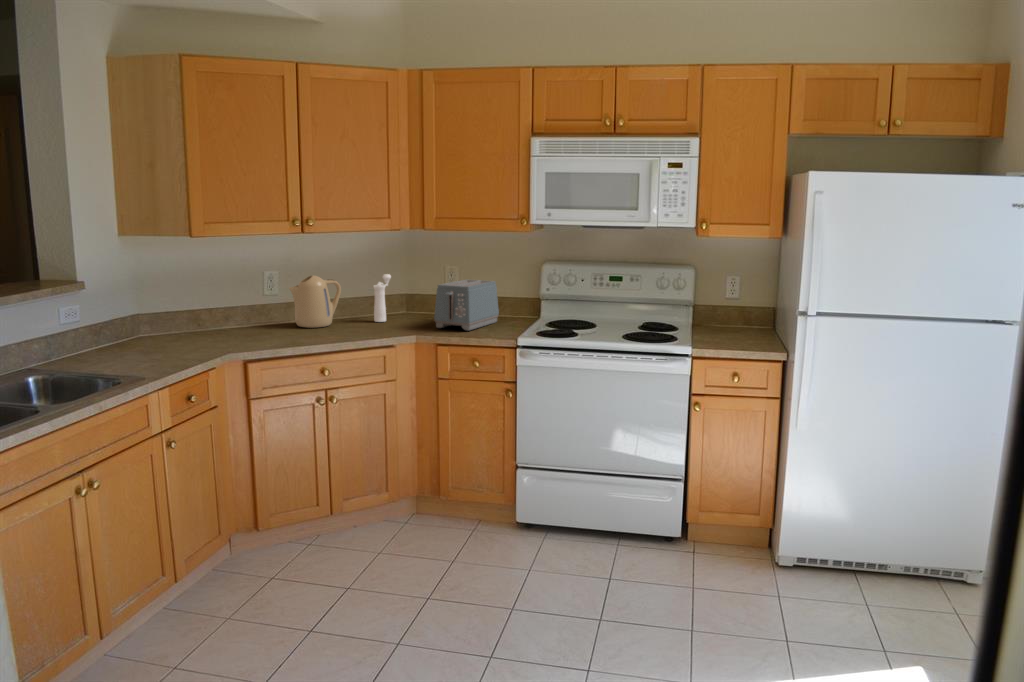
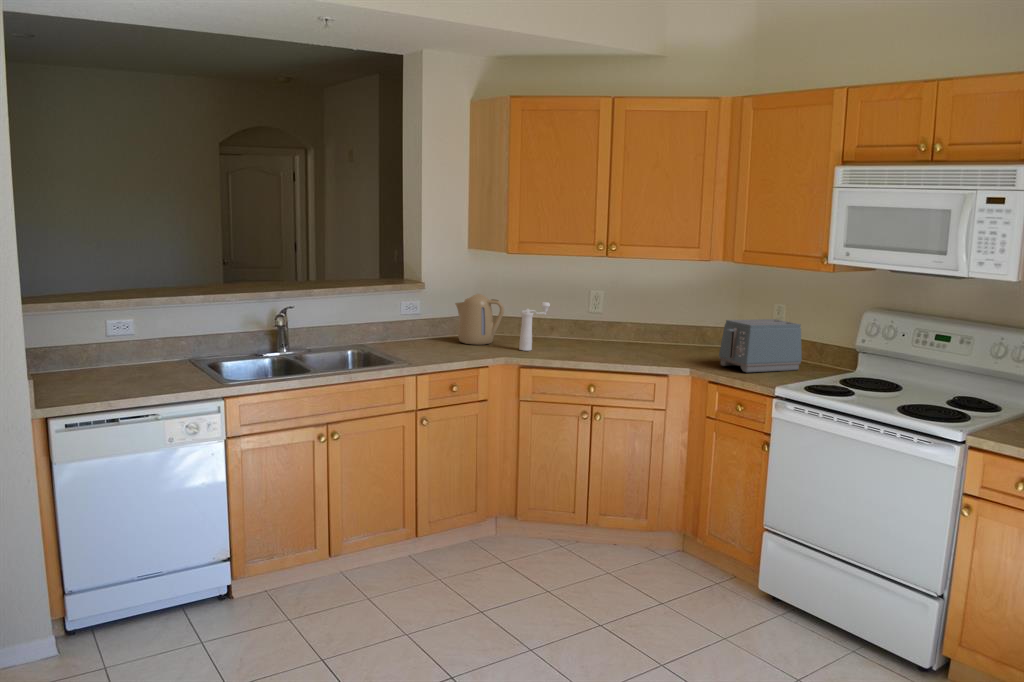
pepper mill: present [374,274,391,322] -> present [519,302,550,351]
kettle: present [289,276,341,328] -> present [455,294,504,345]

